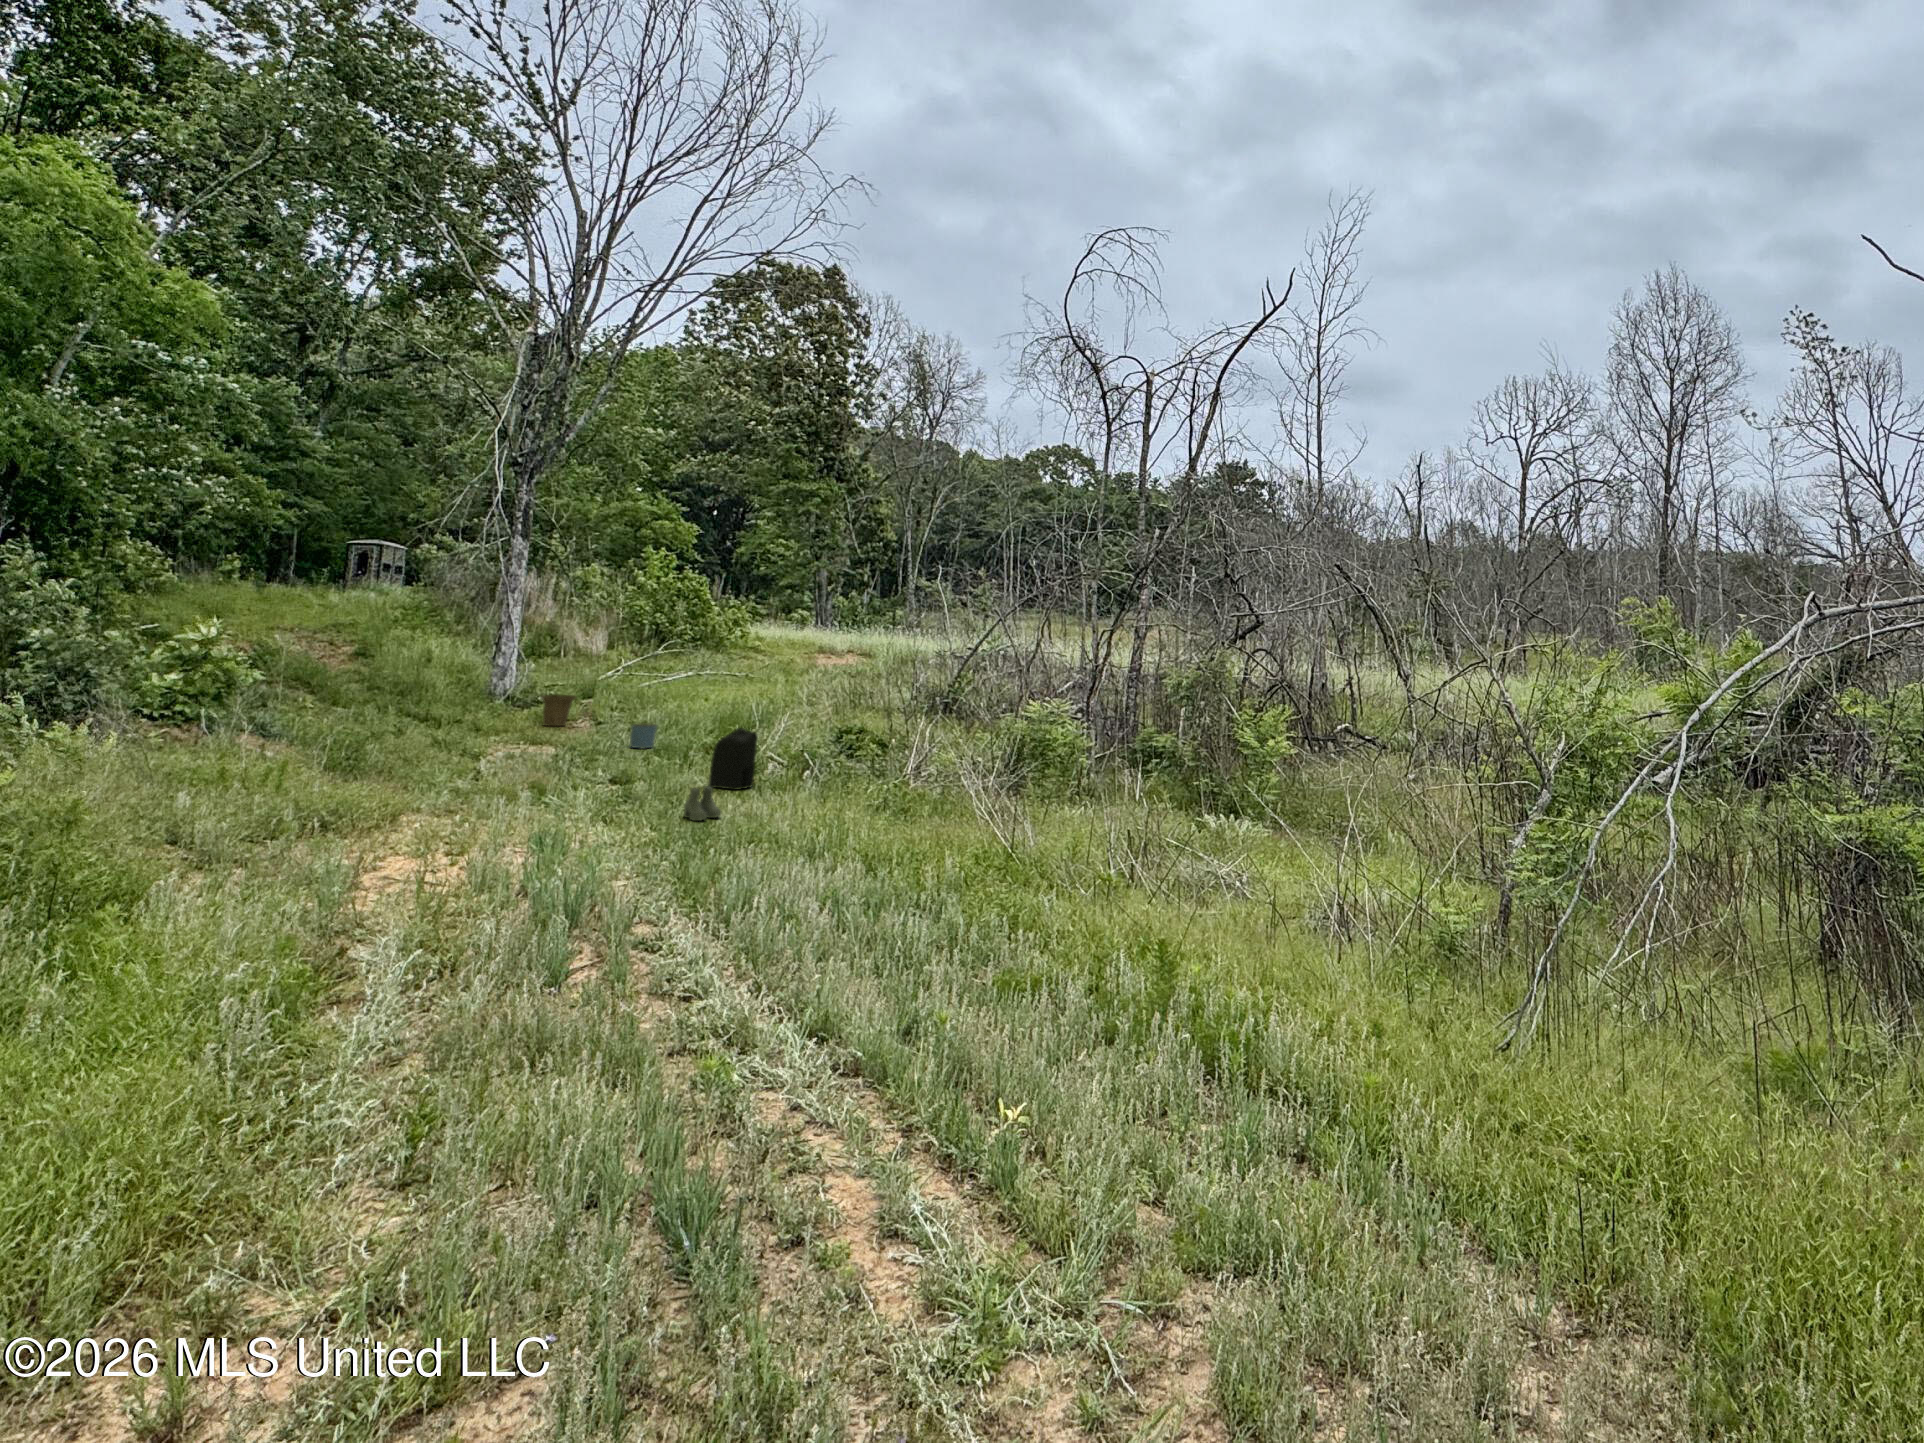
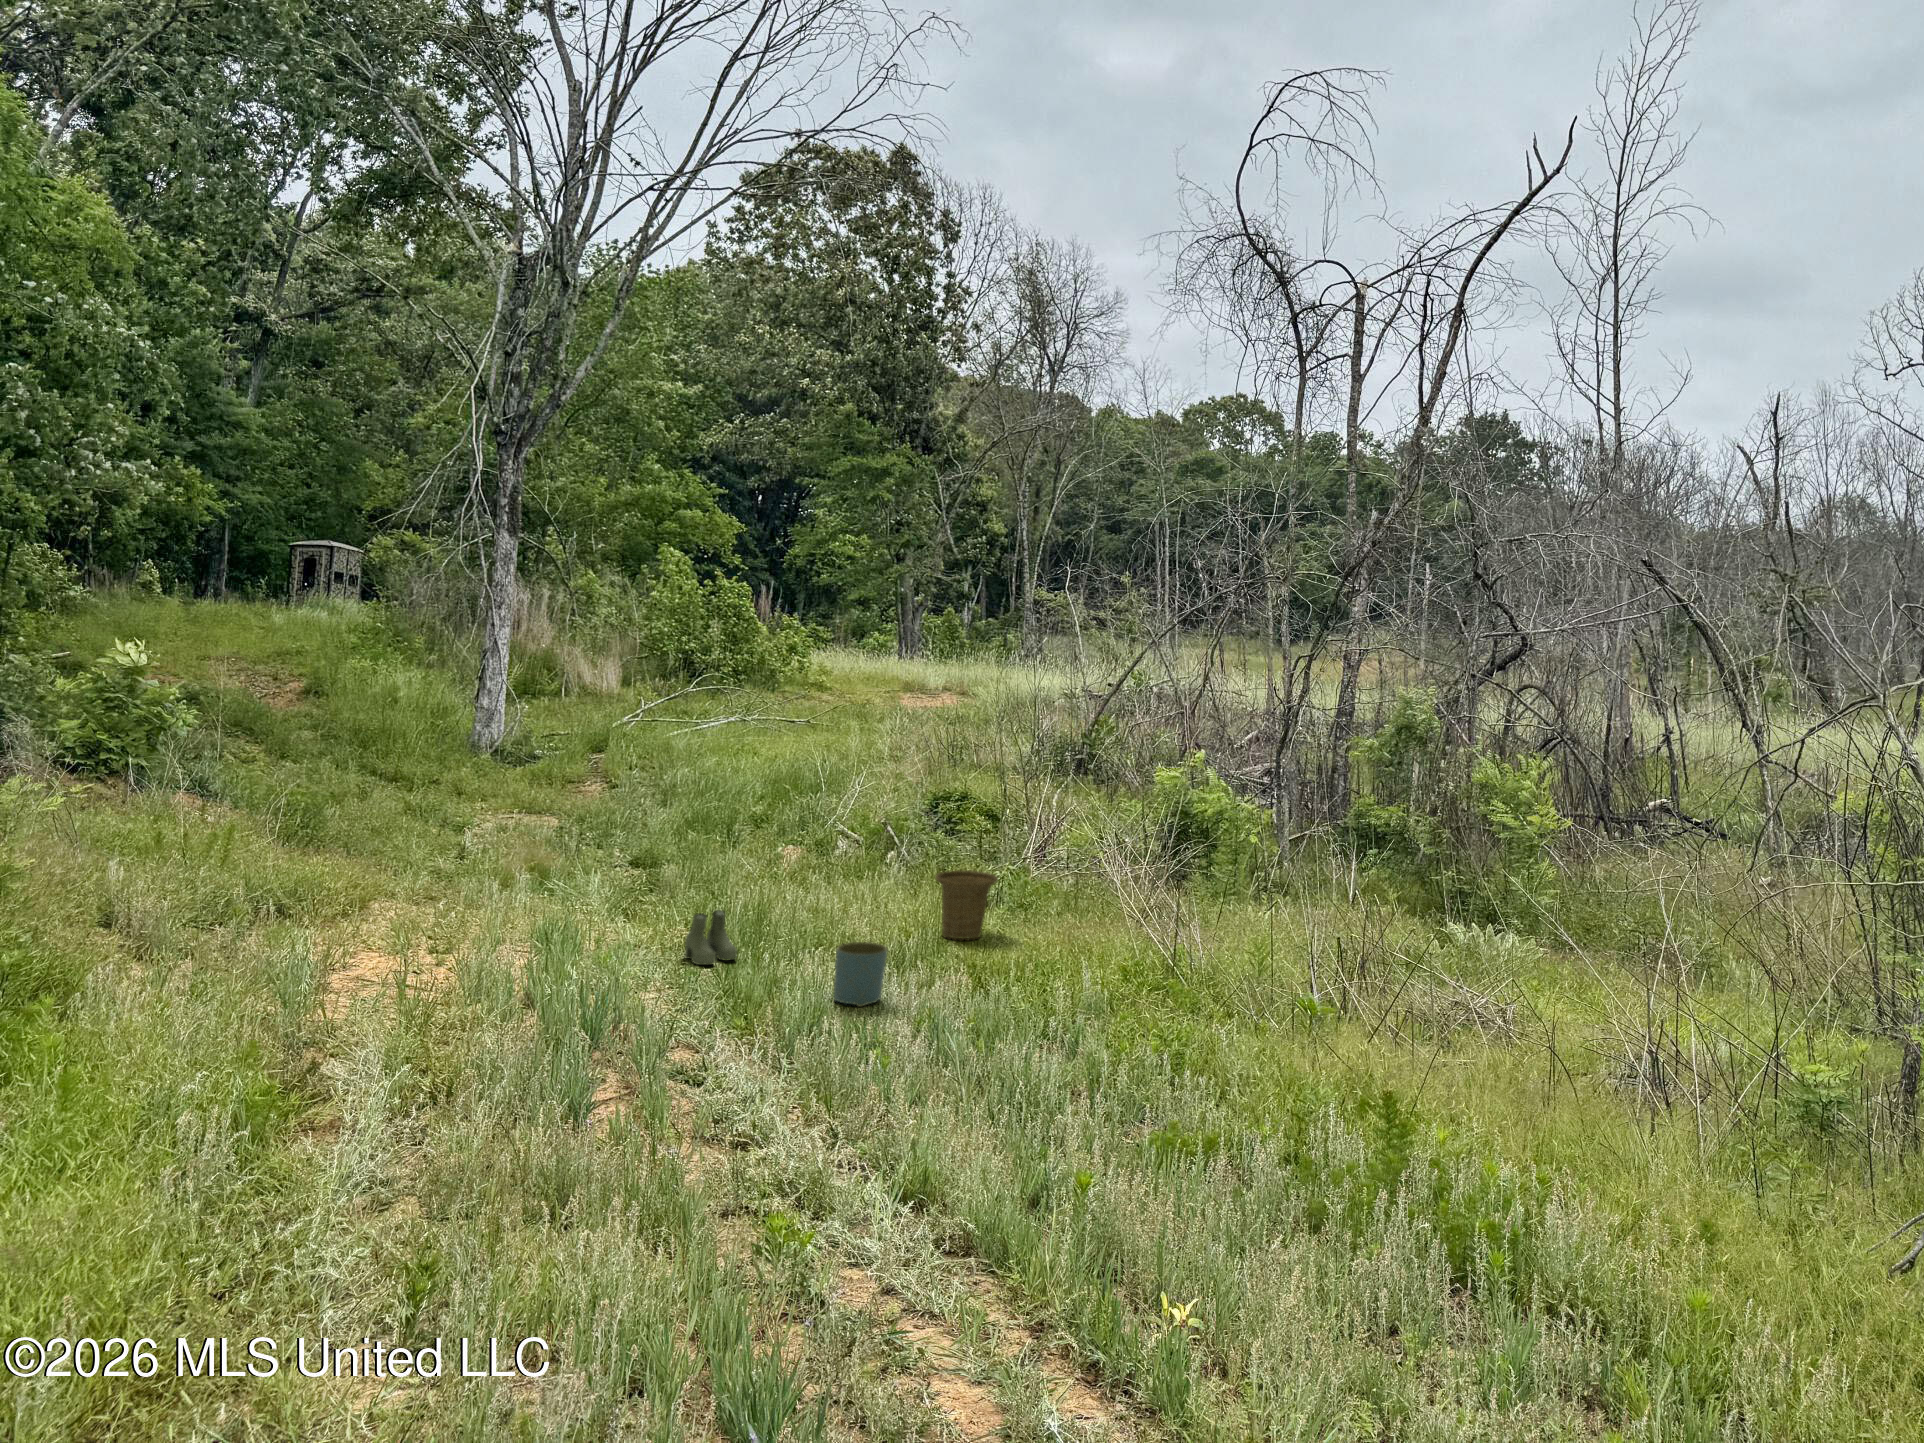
basket: present [541,695,577,726] -> present [935,870,998,940]
planter: present [630,723,657,749] -> present [834,942,888,1007]
backpack: present [708,728,758,790] -> none [728,816,796,909]

